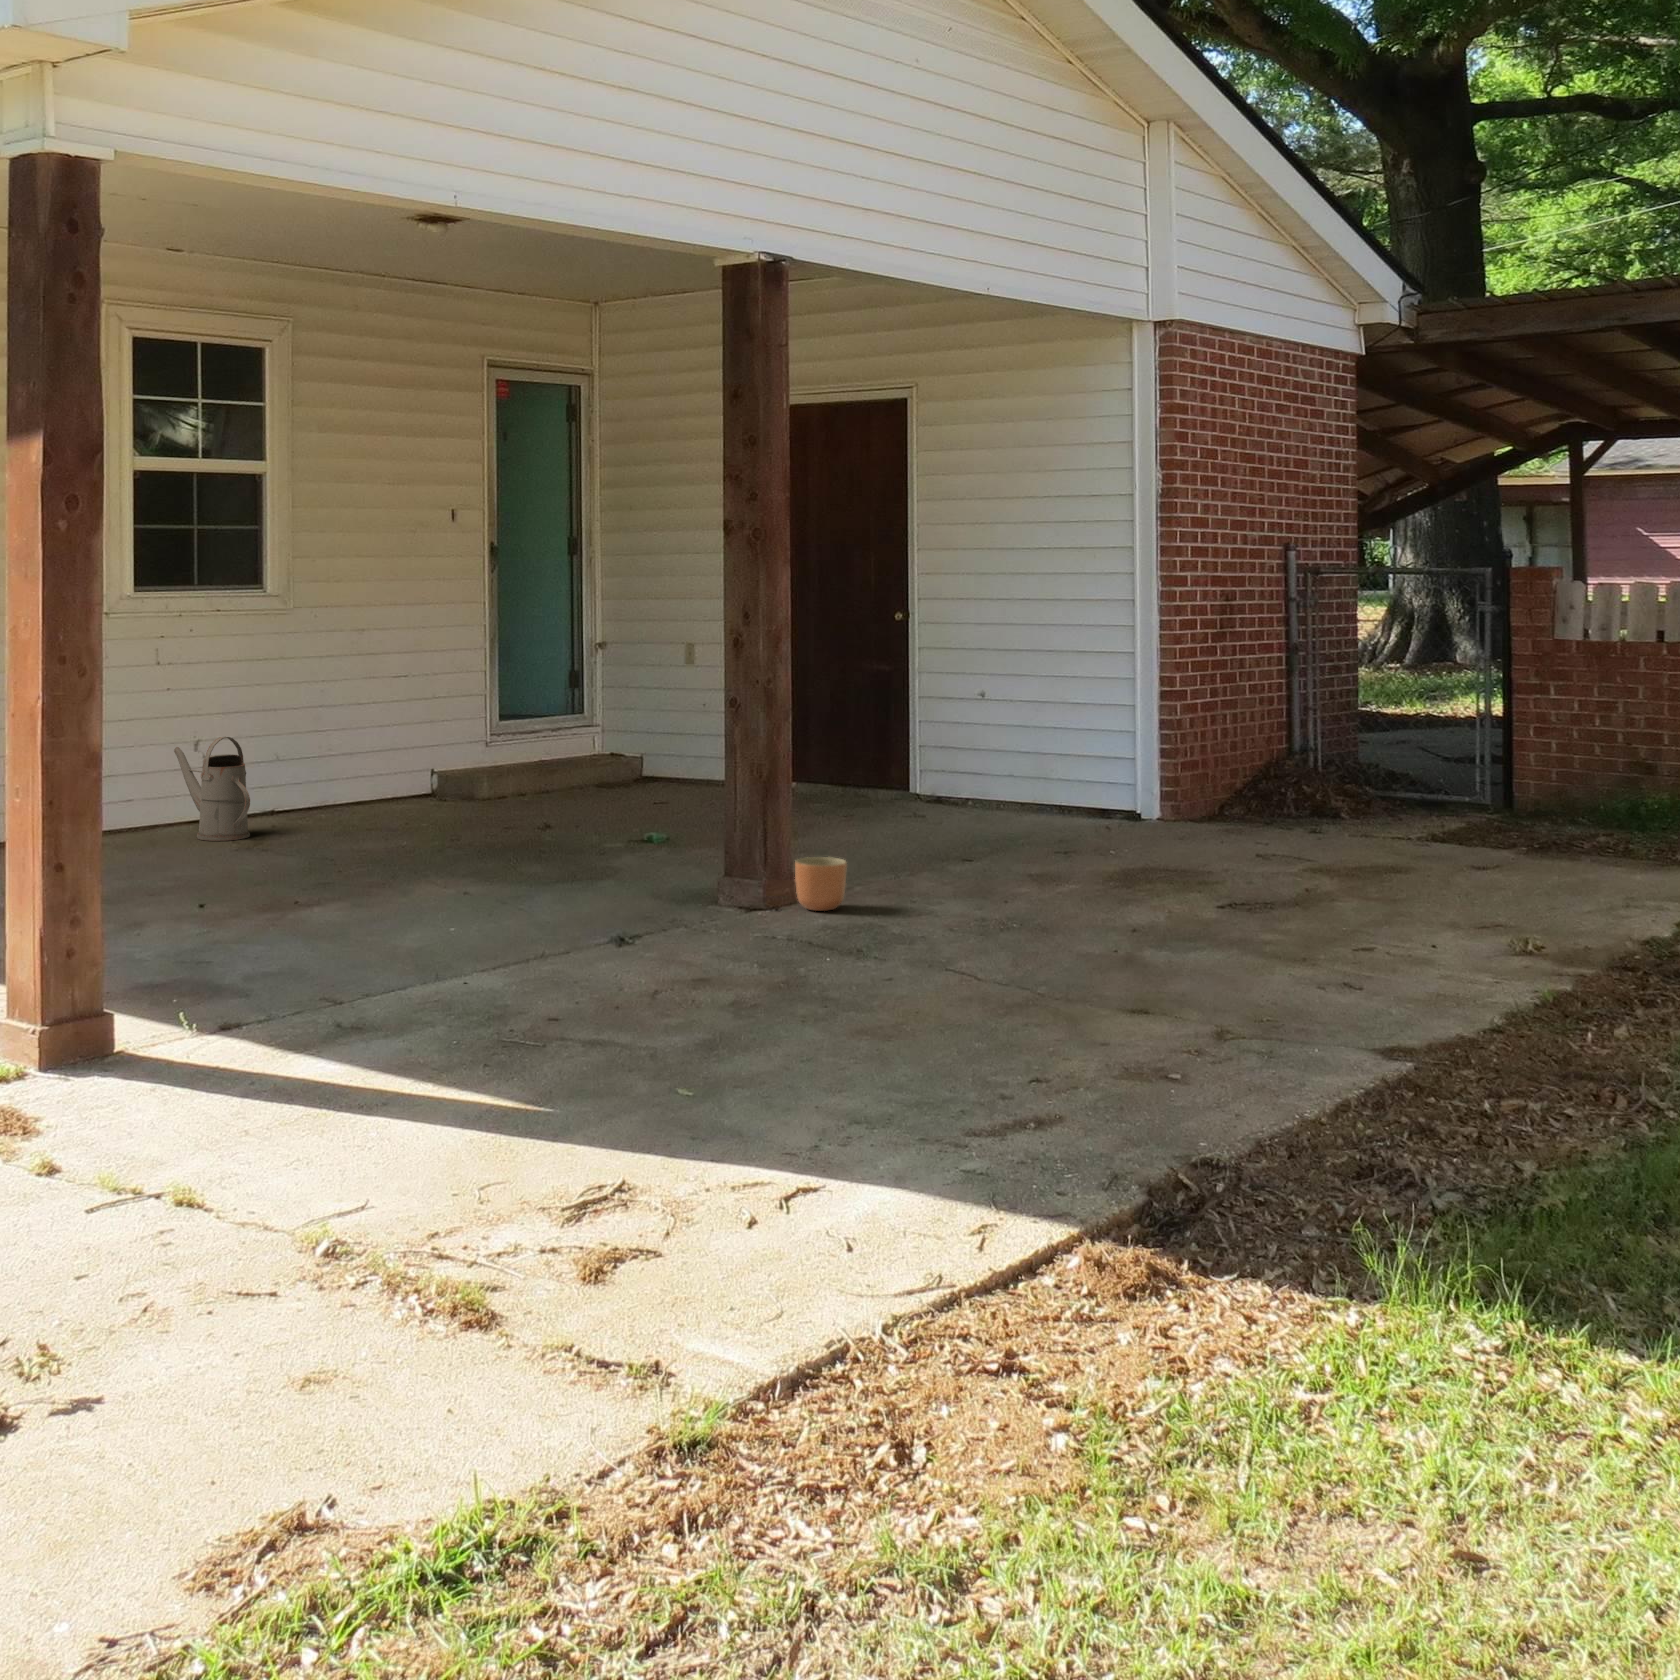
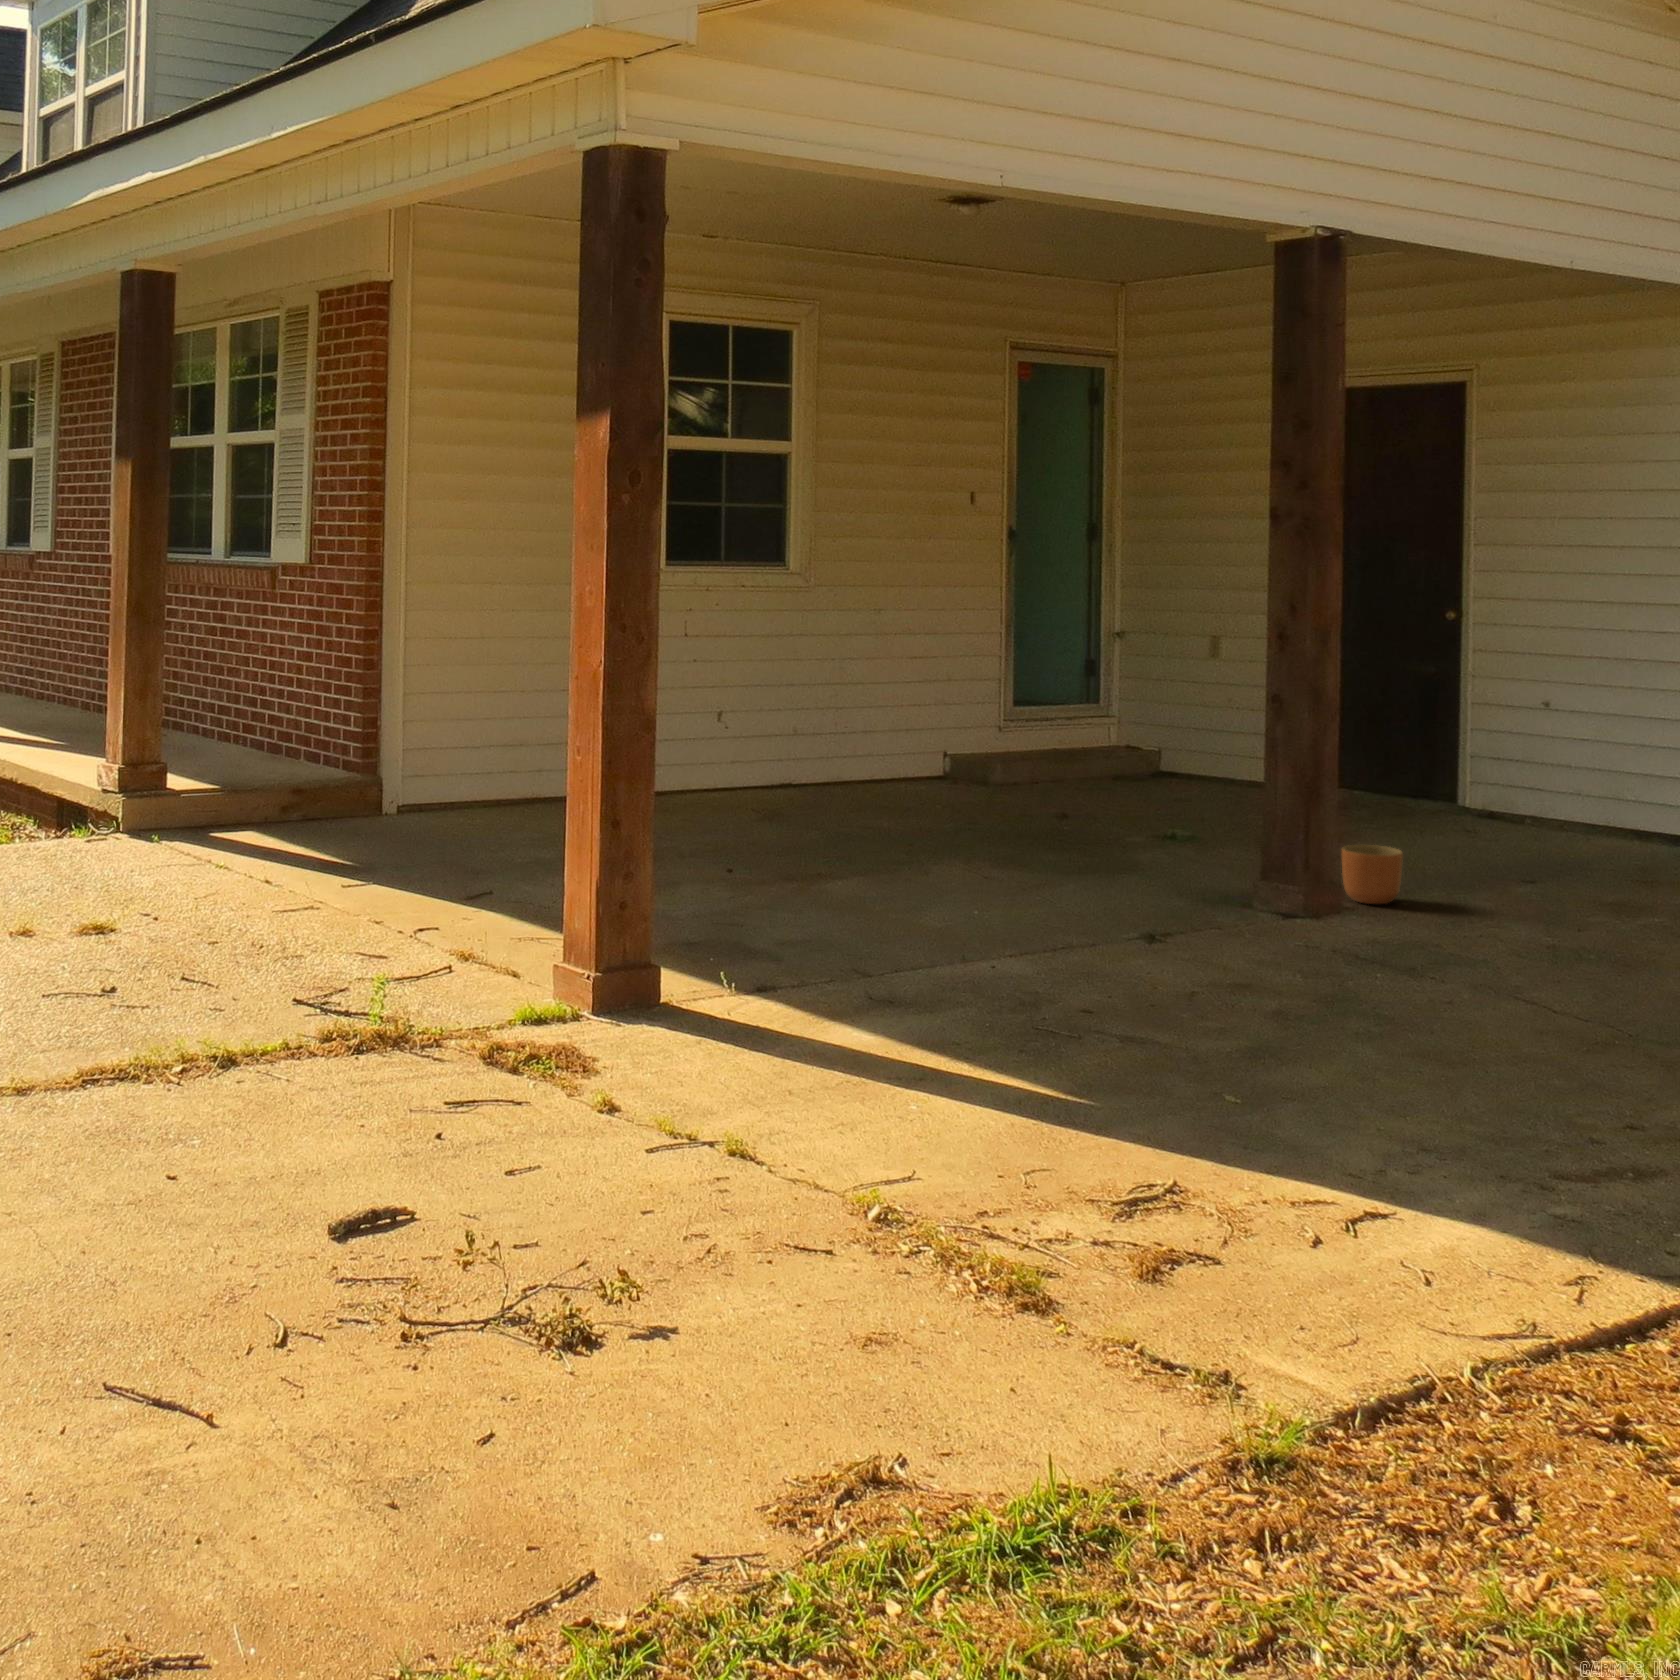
watering can: present [174,736,250,841] -> none [681,690,756,793]

